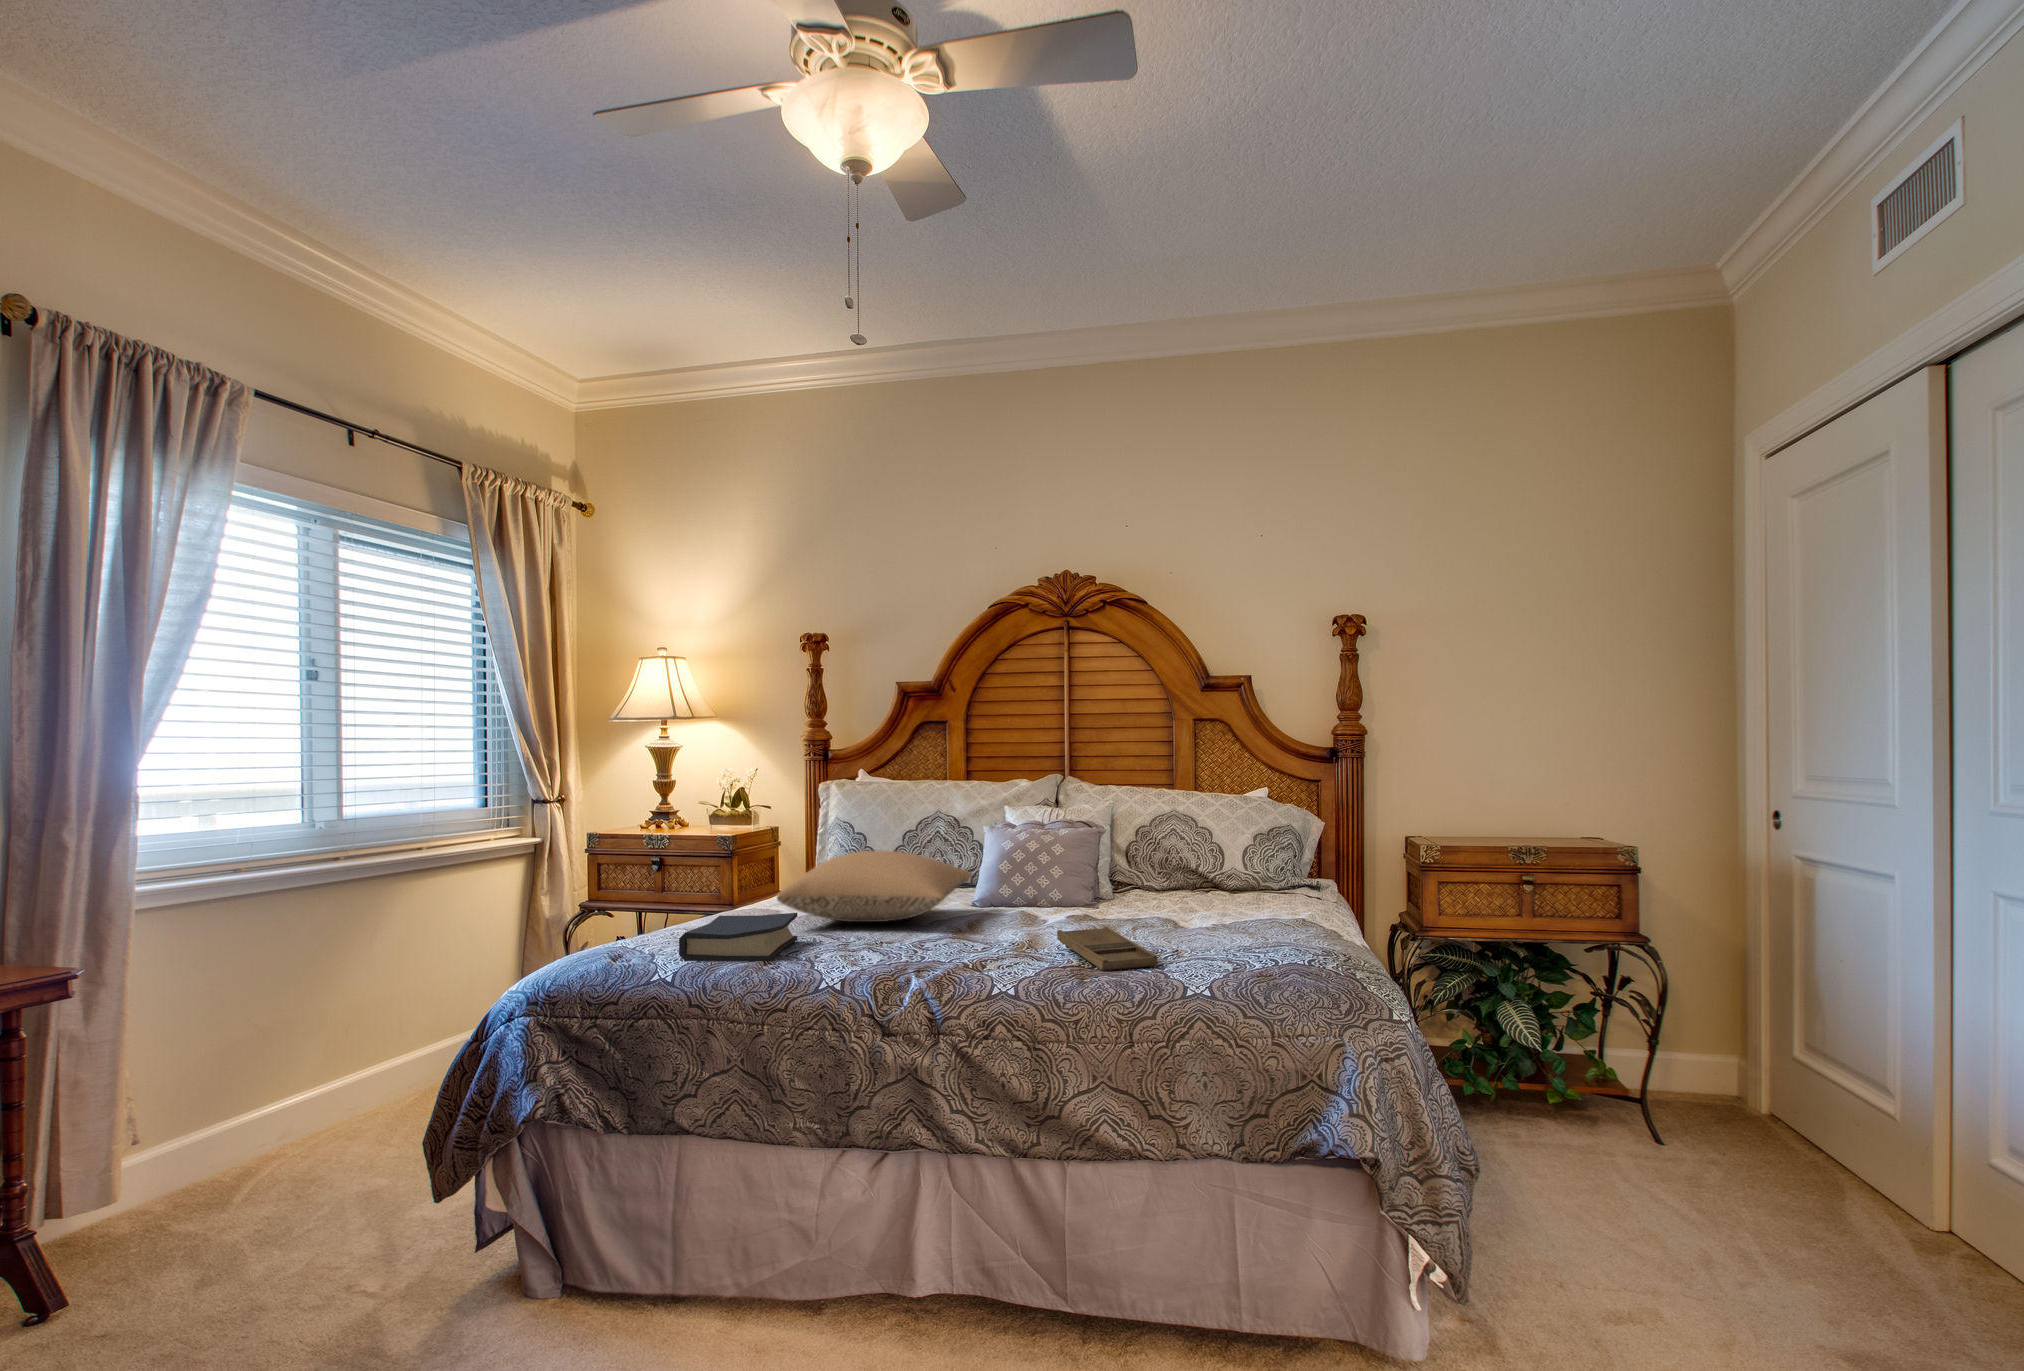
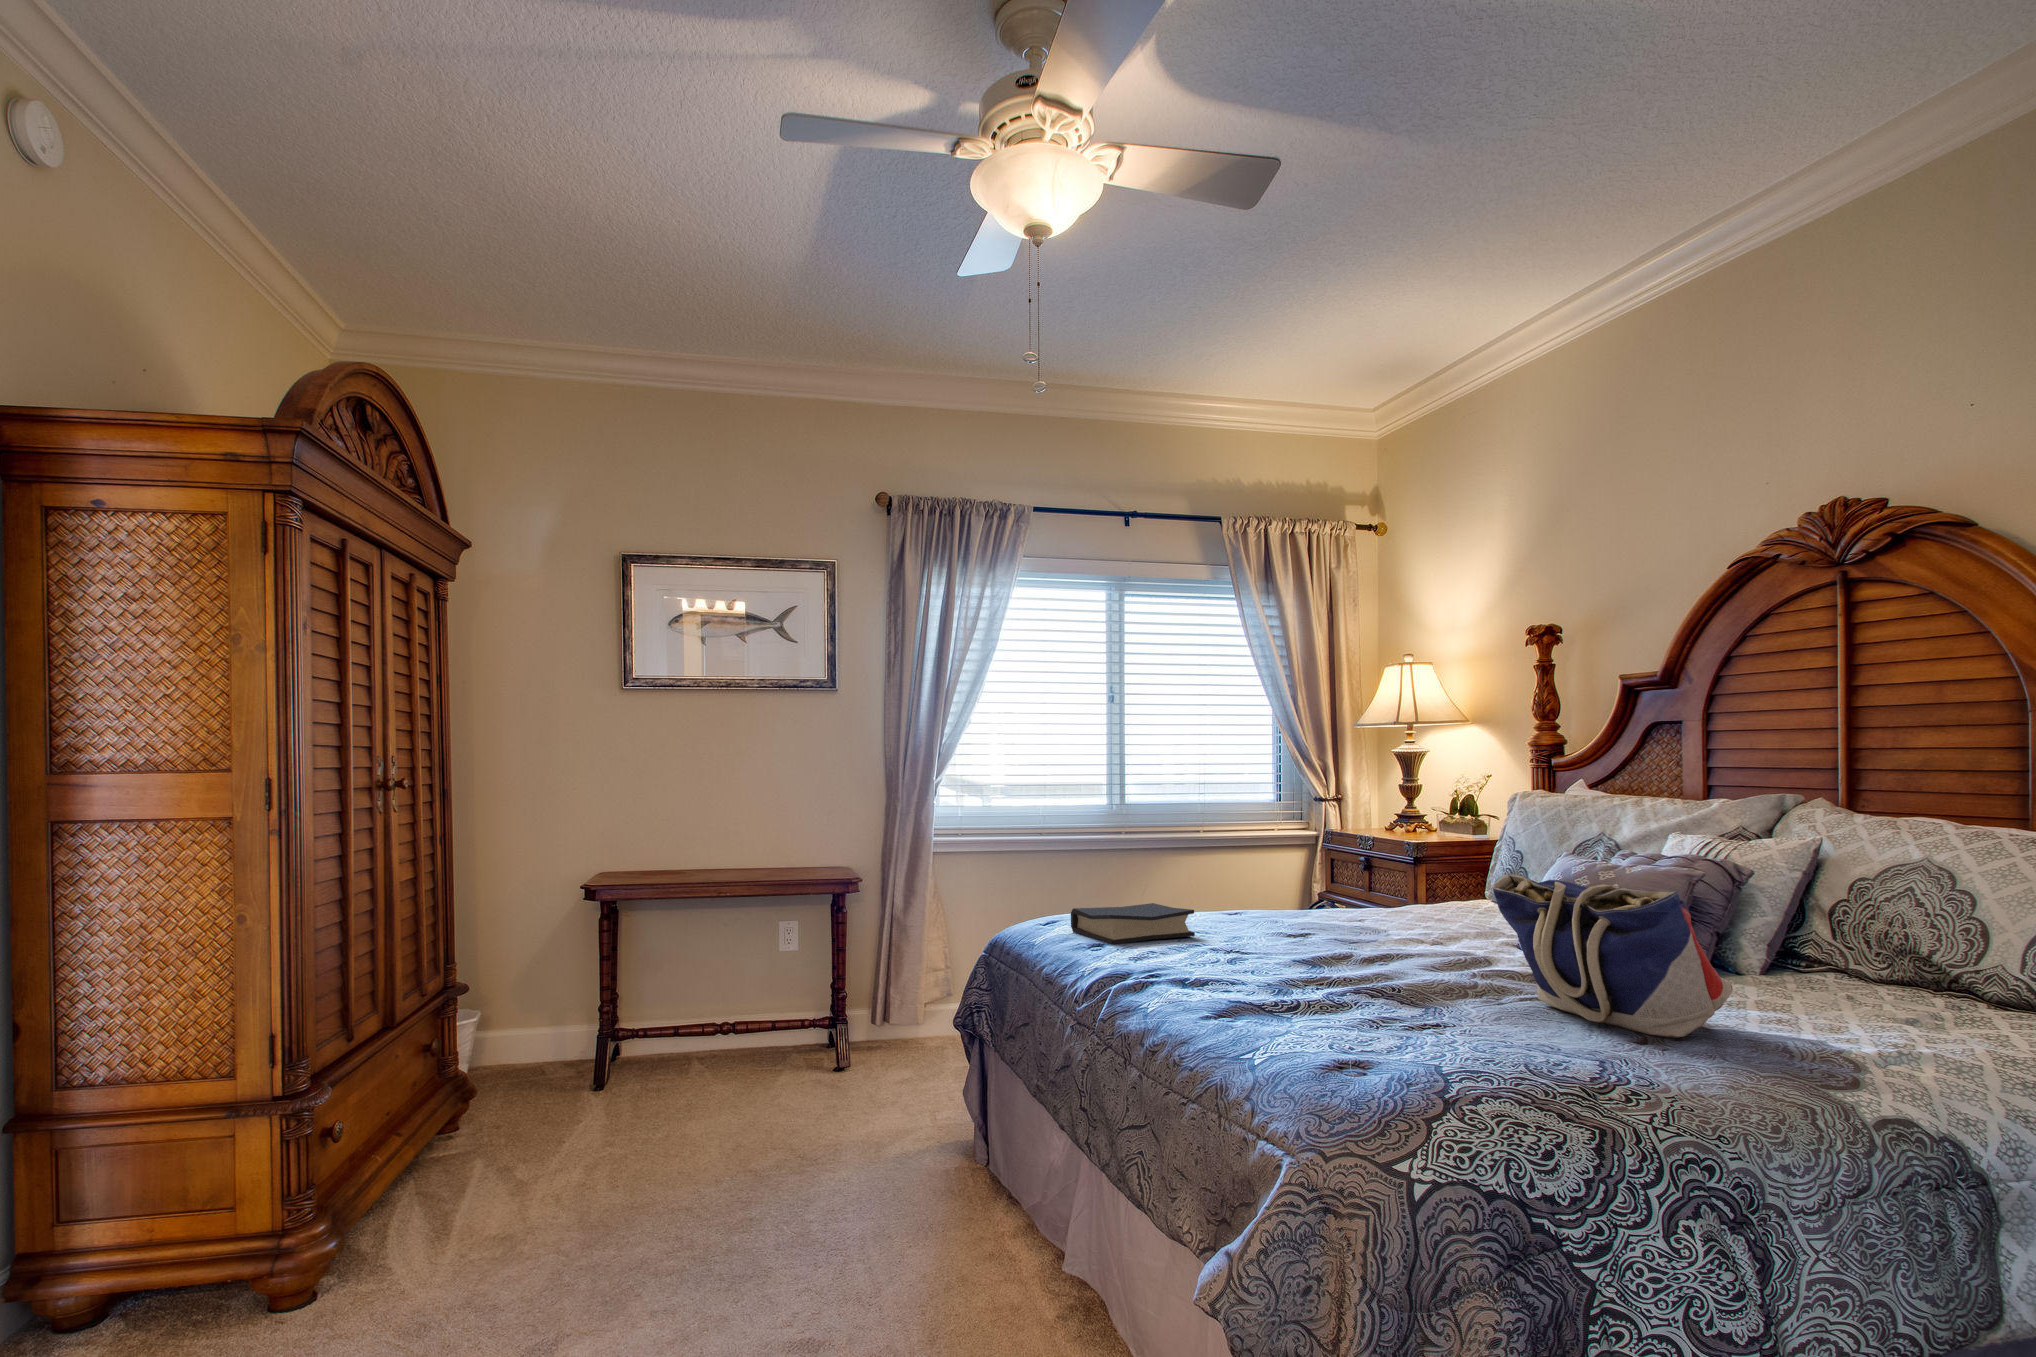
tote bag: none [1123,834,1281,932] -> present [1492,874,1733,1038]
pillow: present [777,850,972,922] -> none [1218,863,1469,939]
tray: present [1057,927,1157,970] -> none [1267,969,1404,1026]

